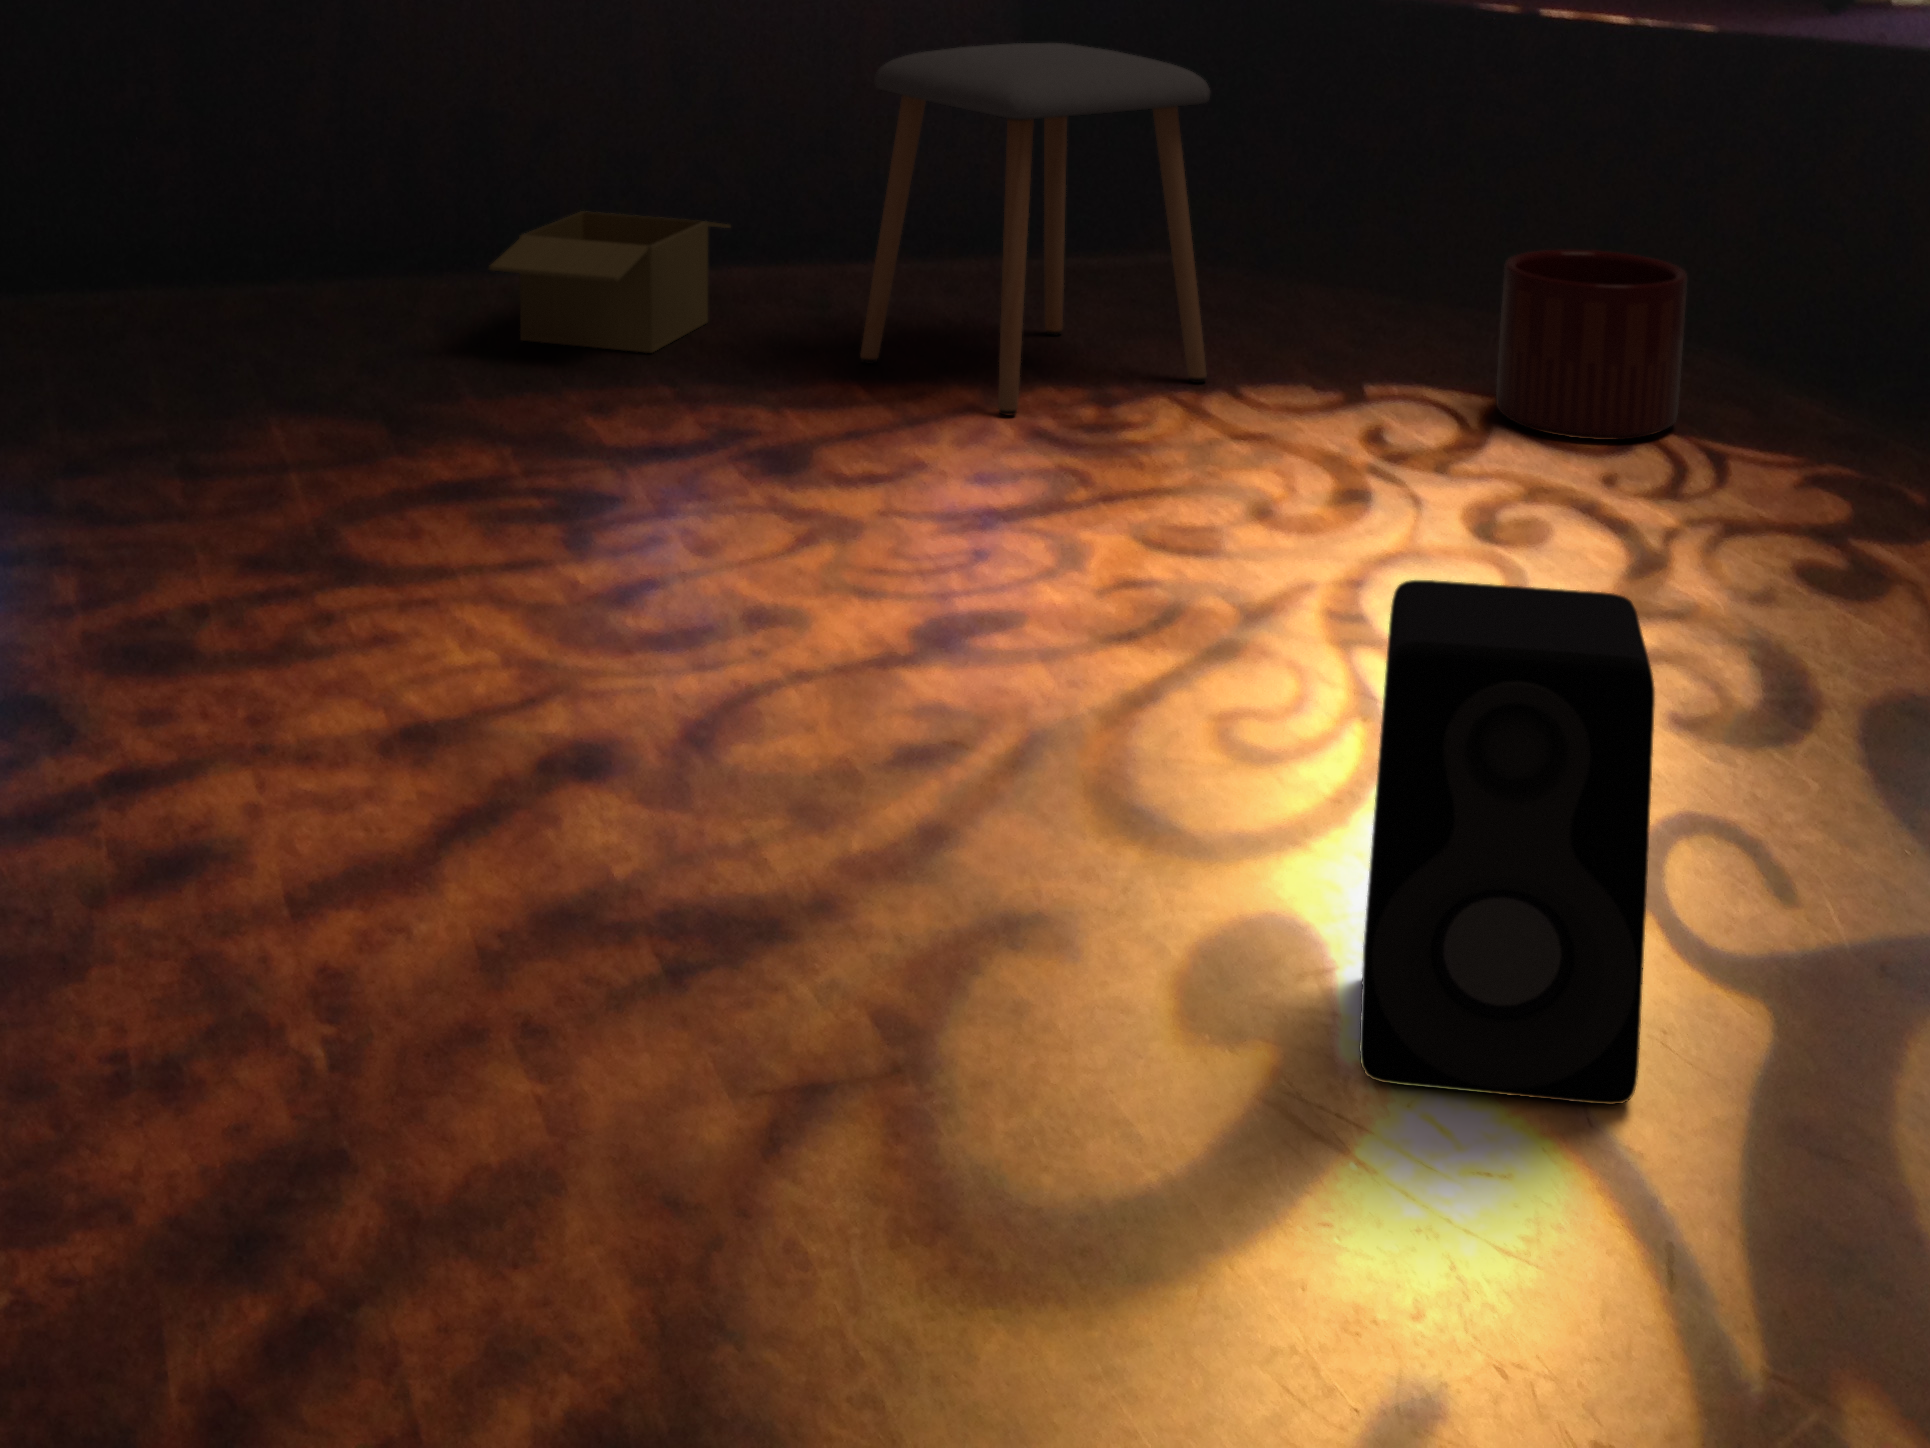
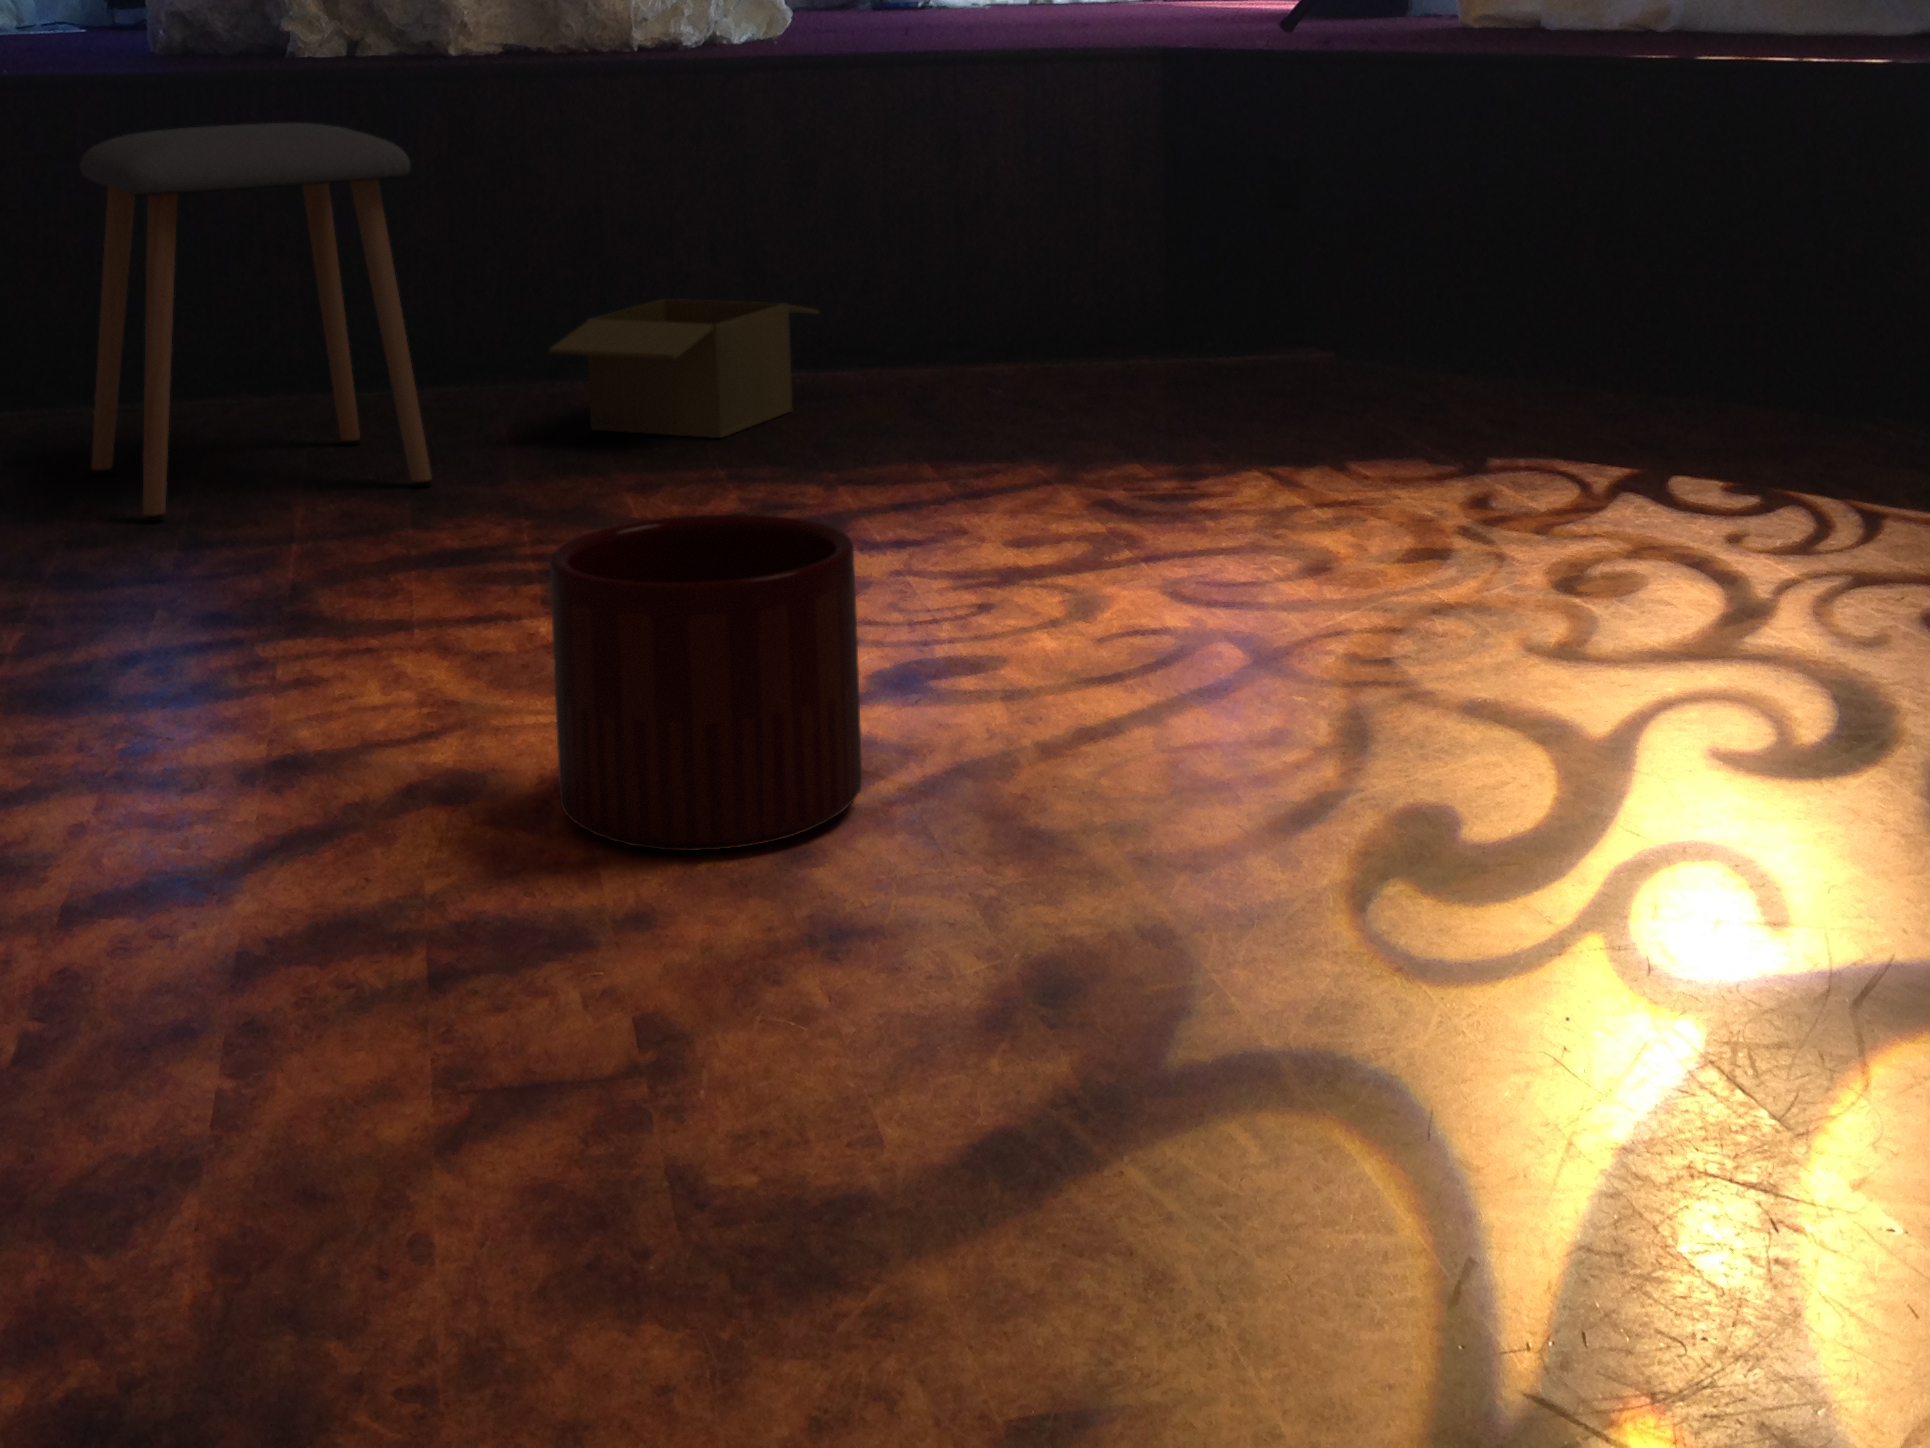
stool: present [860,43,1210,415] -> present [80,123,432,521]
planter: present [1496,250,1687,440] -> present [550,515,862,851]
speaker: present [1360,580,1655,1104] -> none [1199,536,1549,1154]

